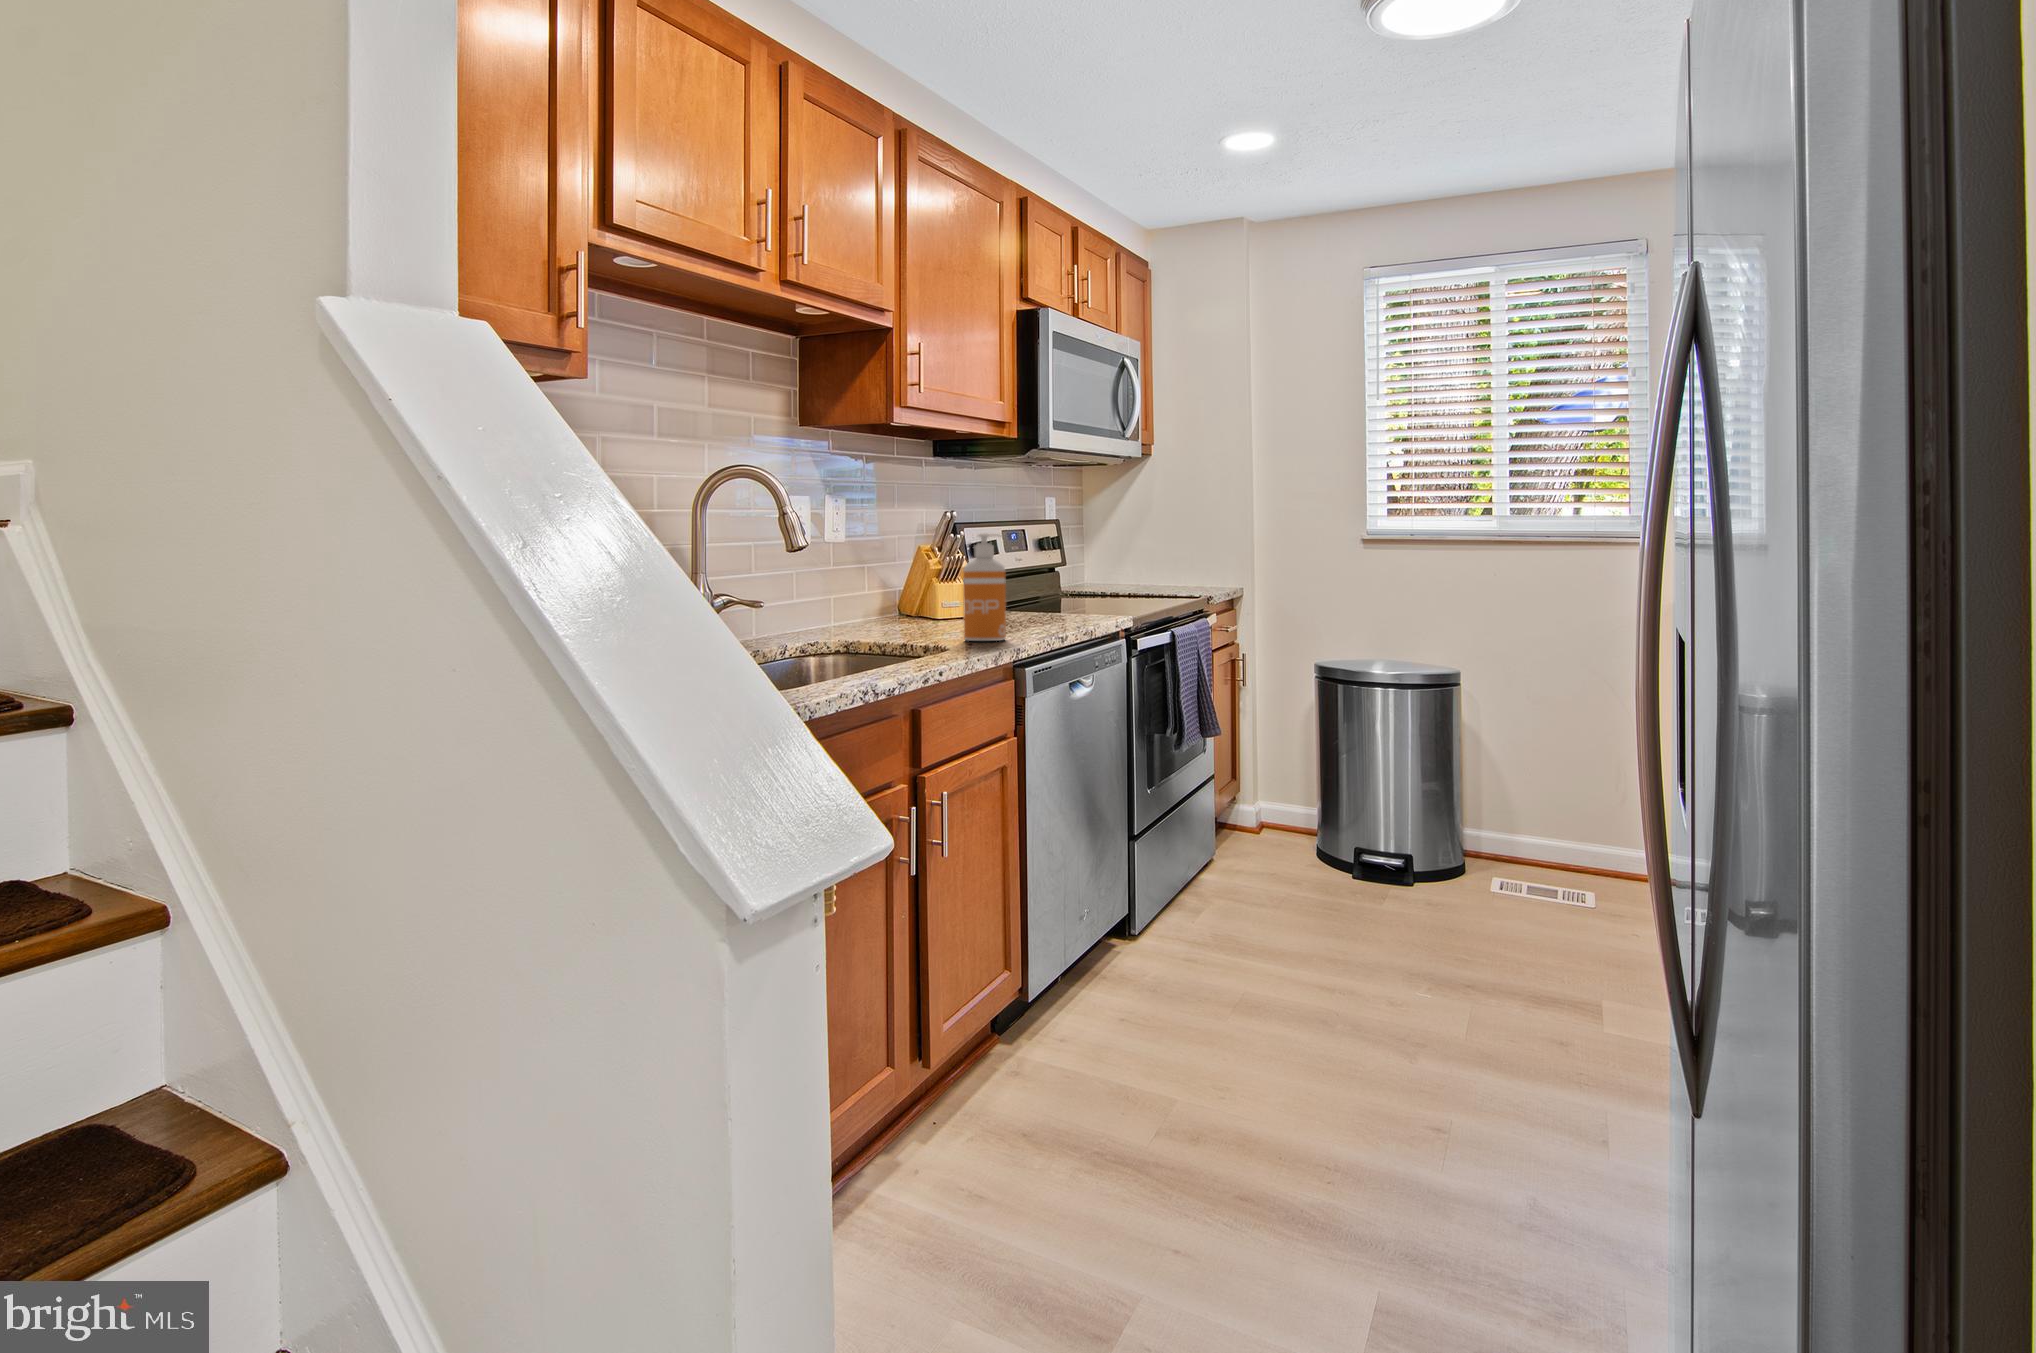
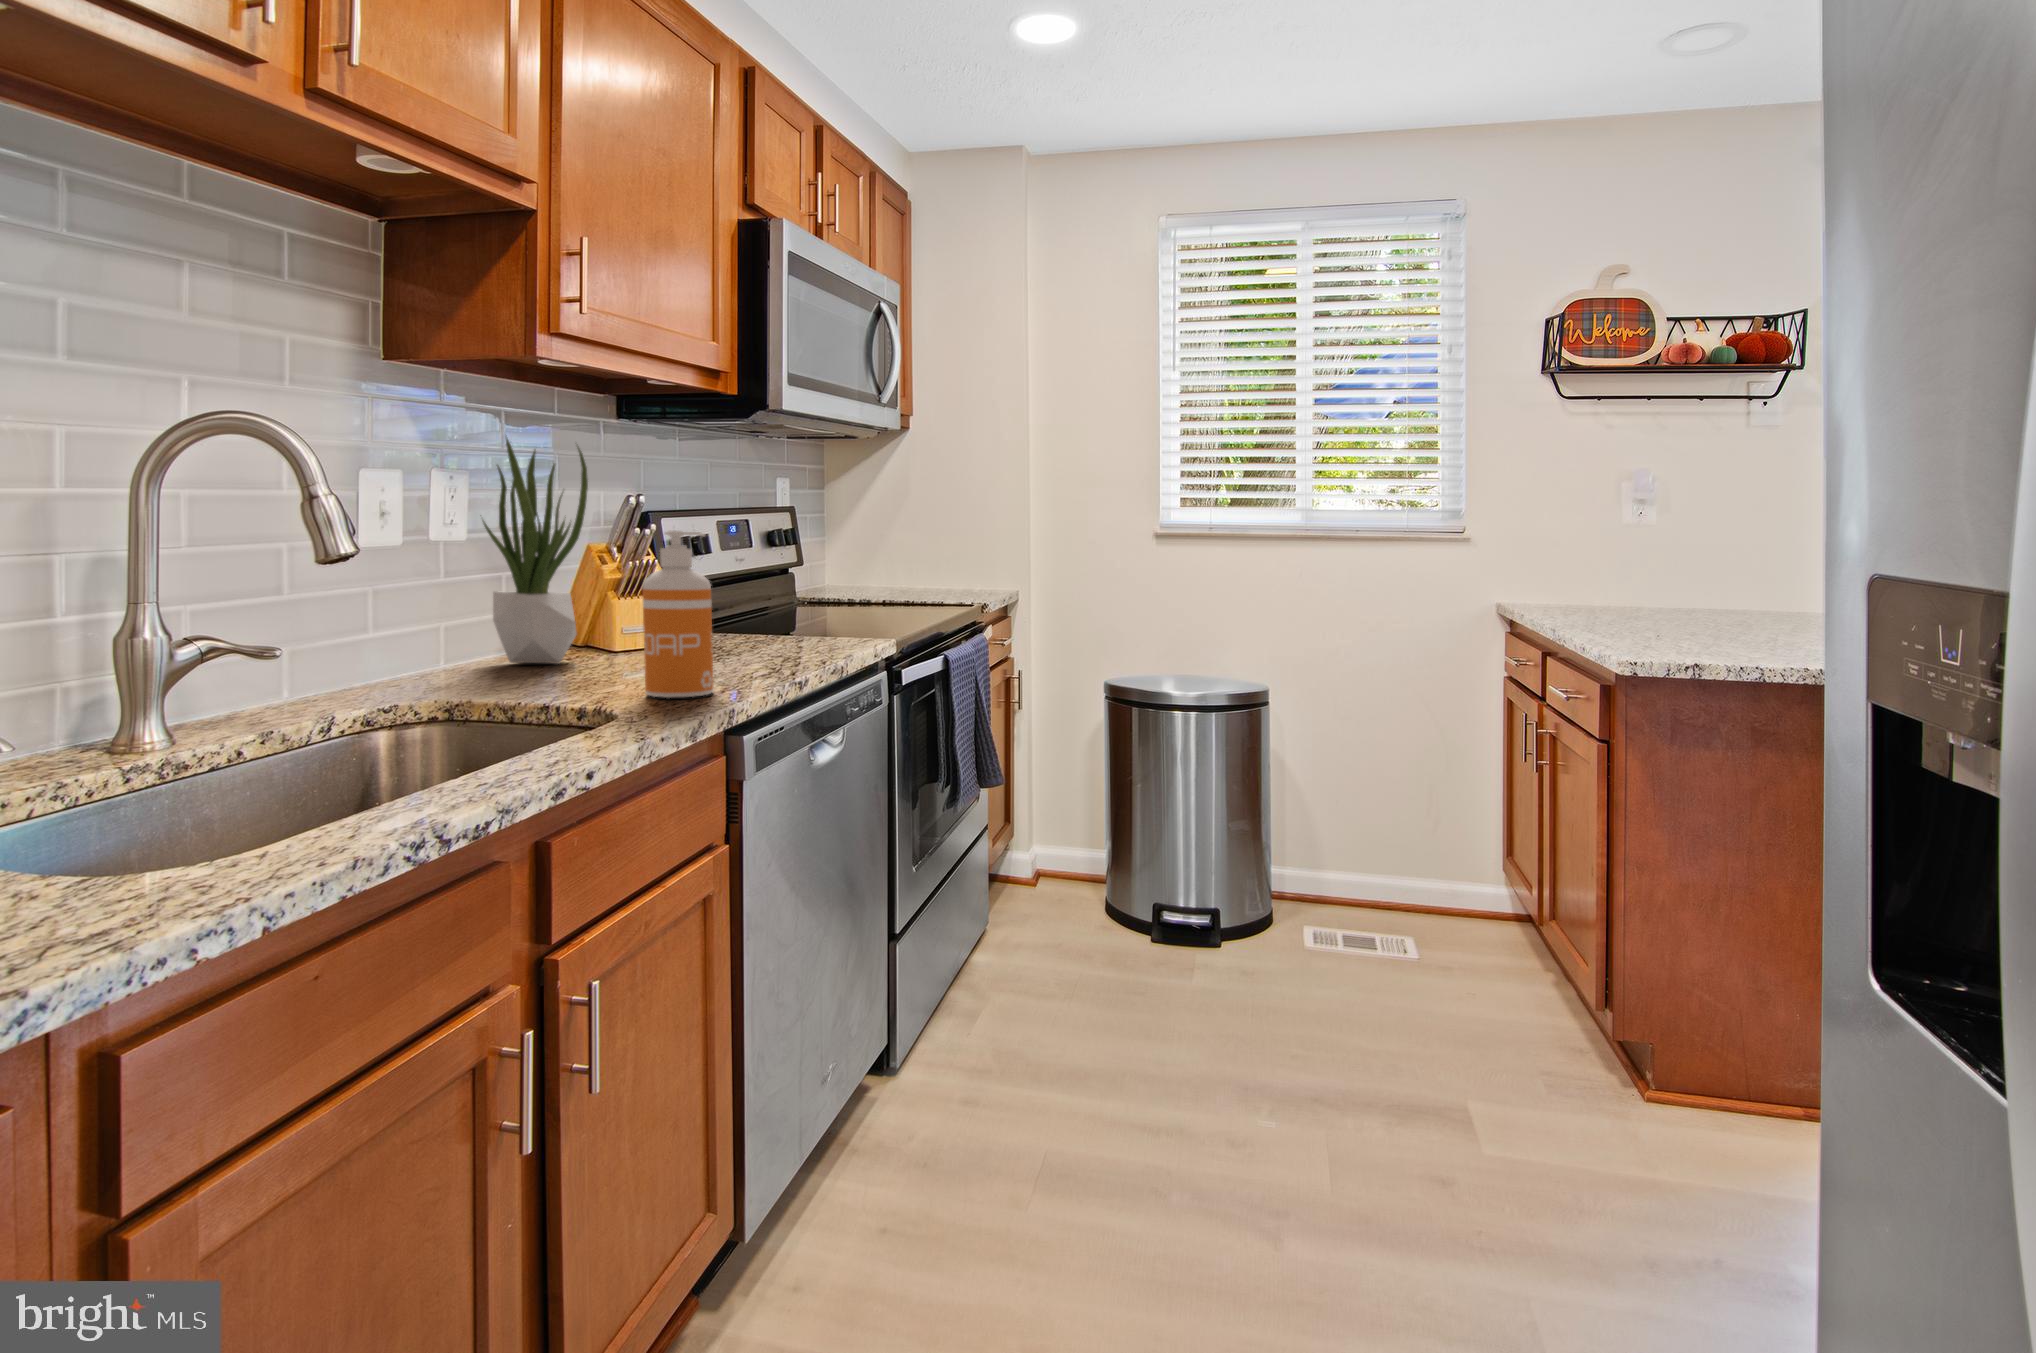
potted plant: none [858,475,923,627] -> present [483,437,588,664]

